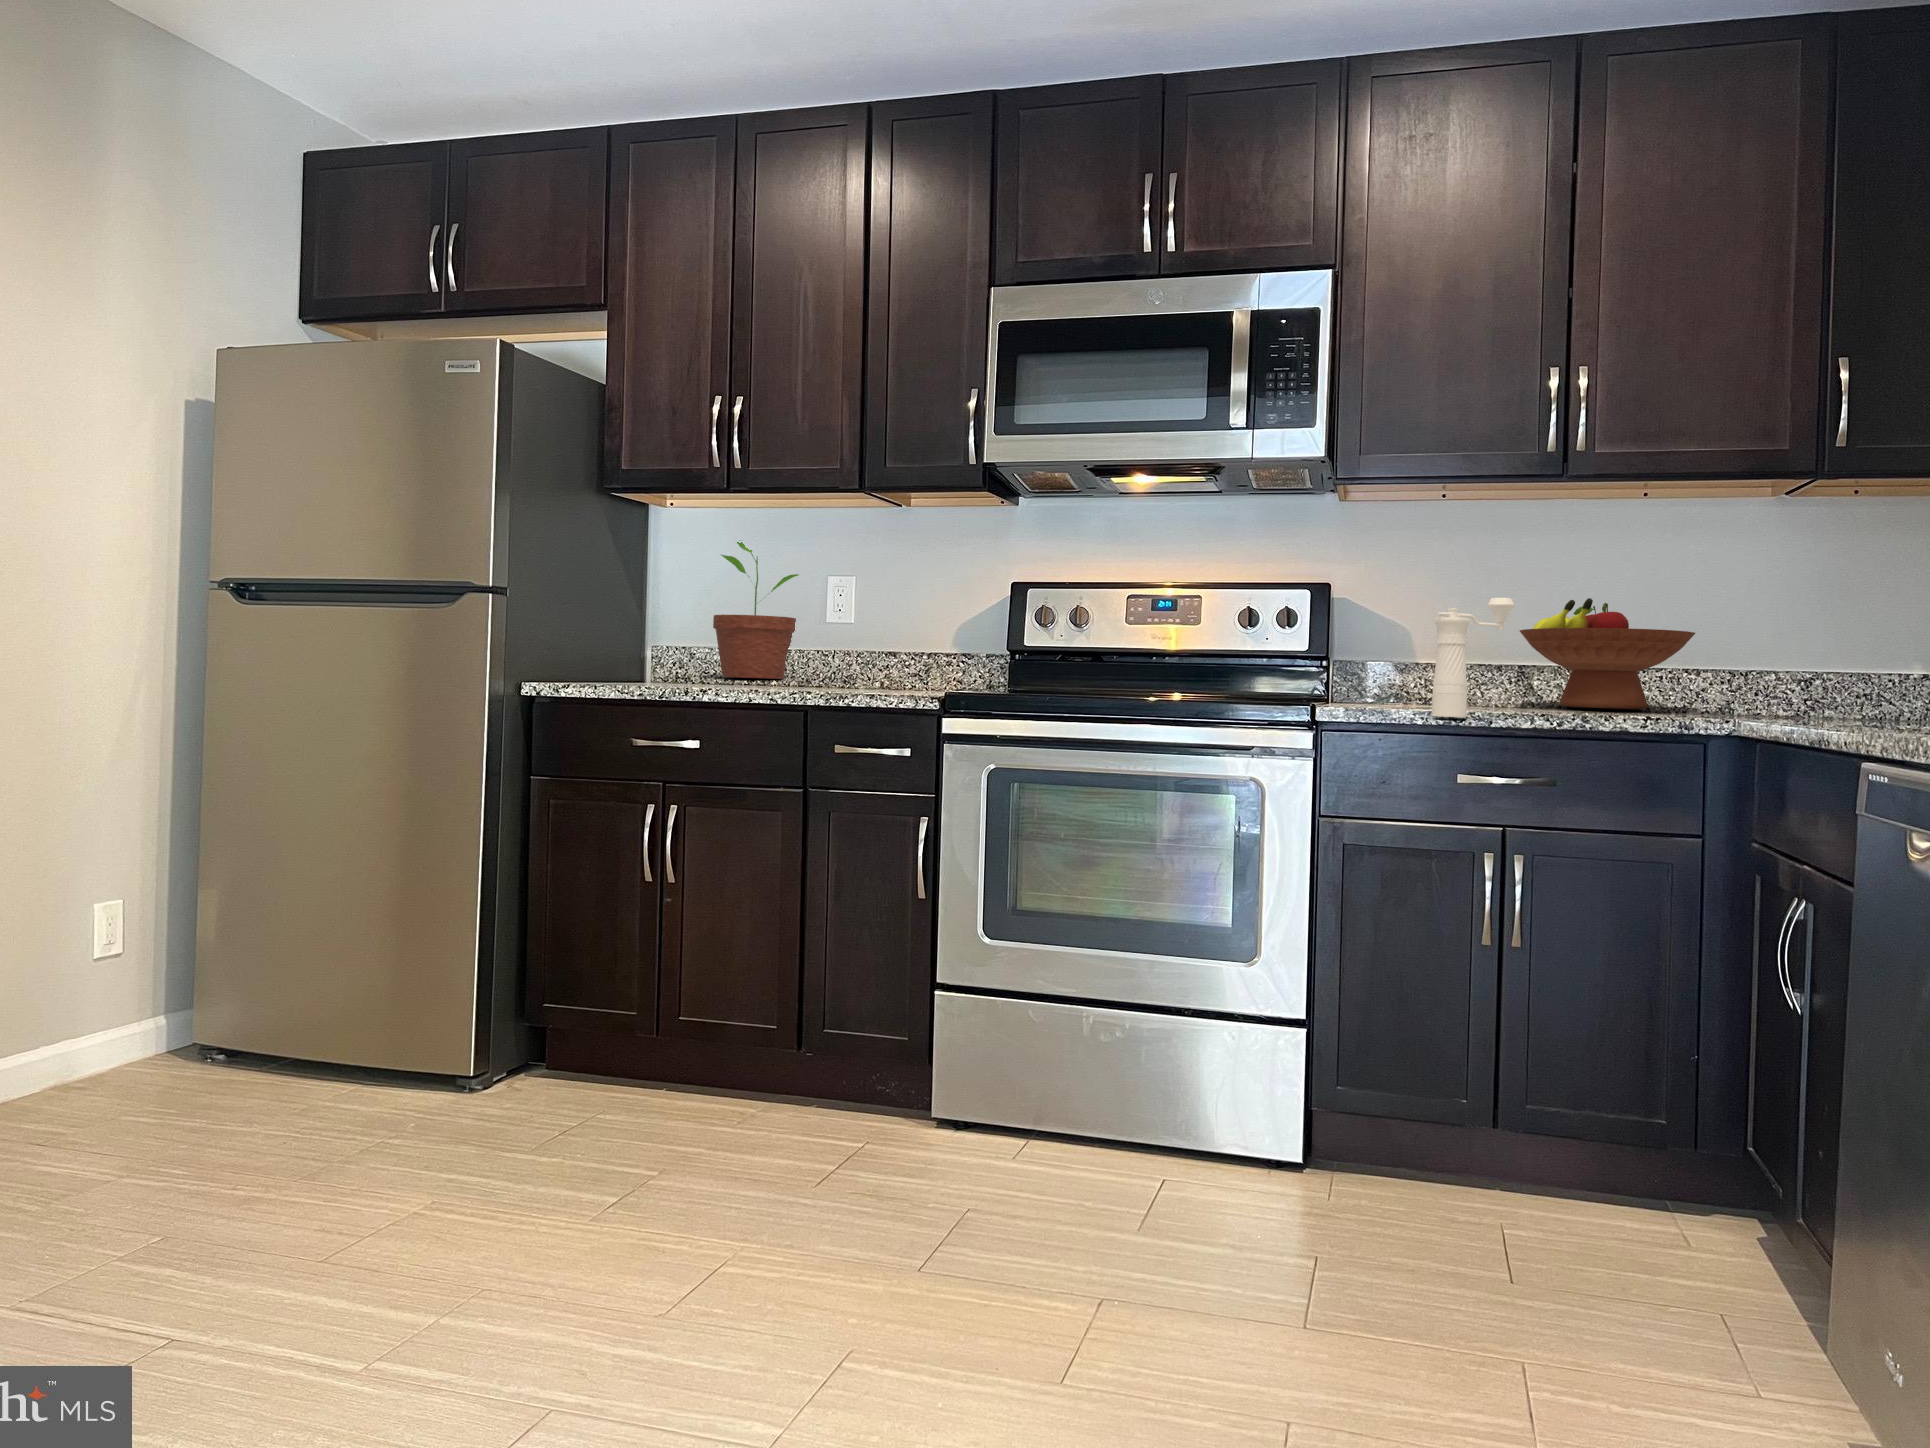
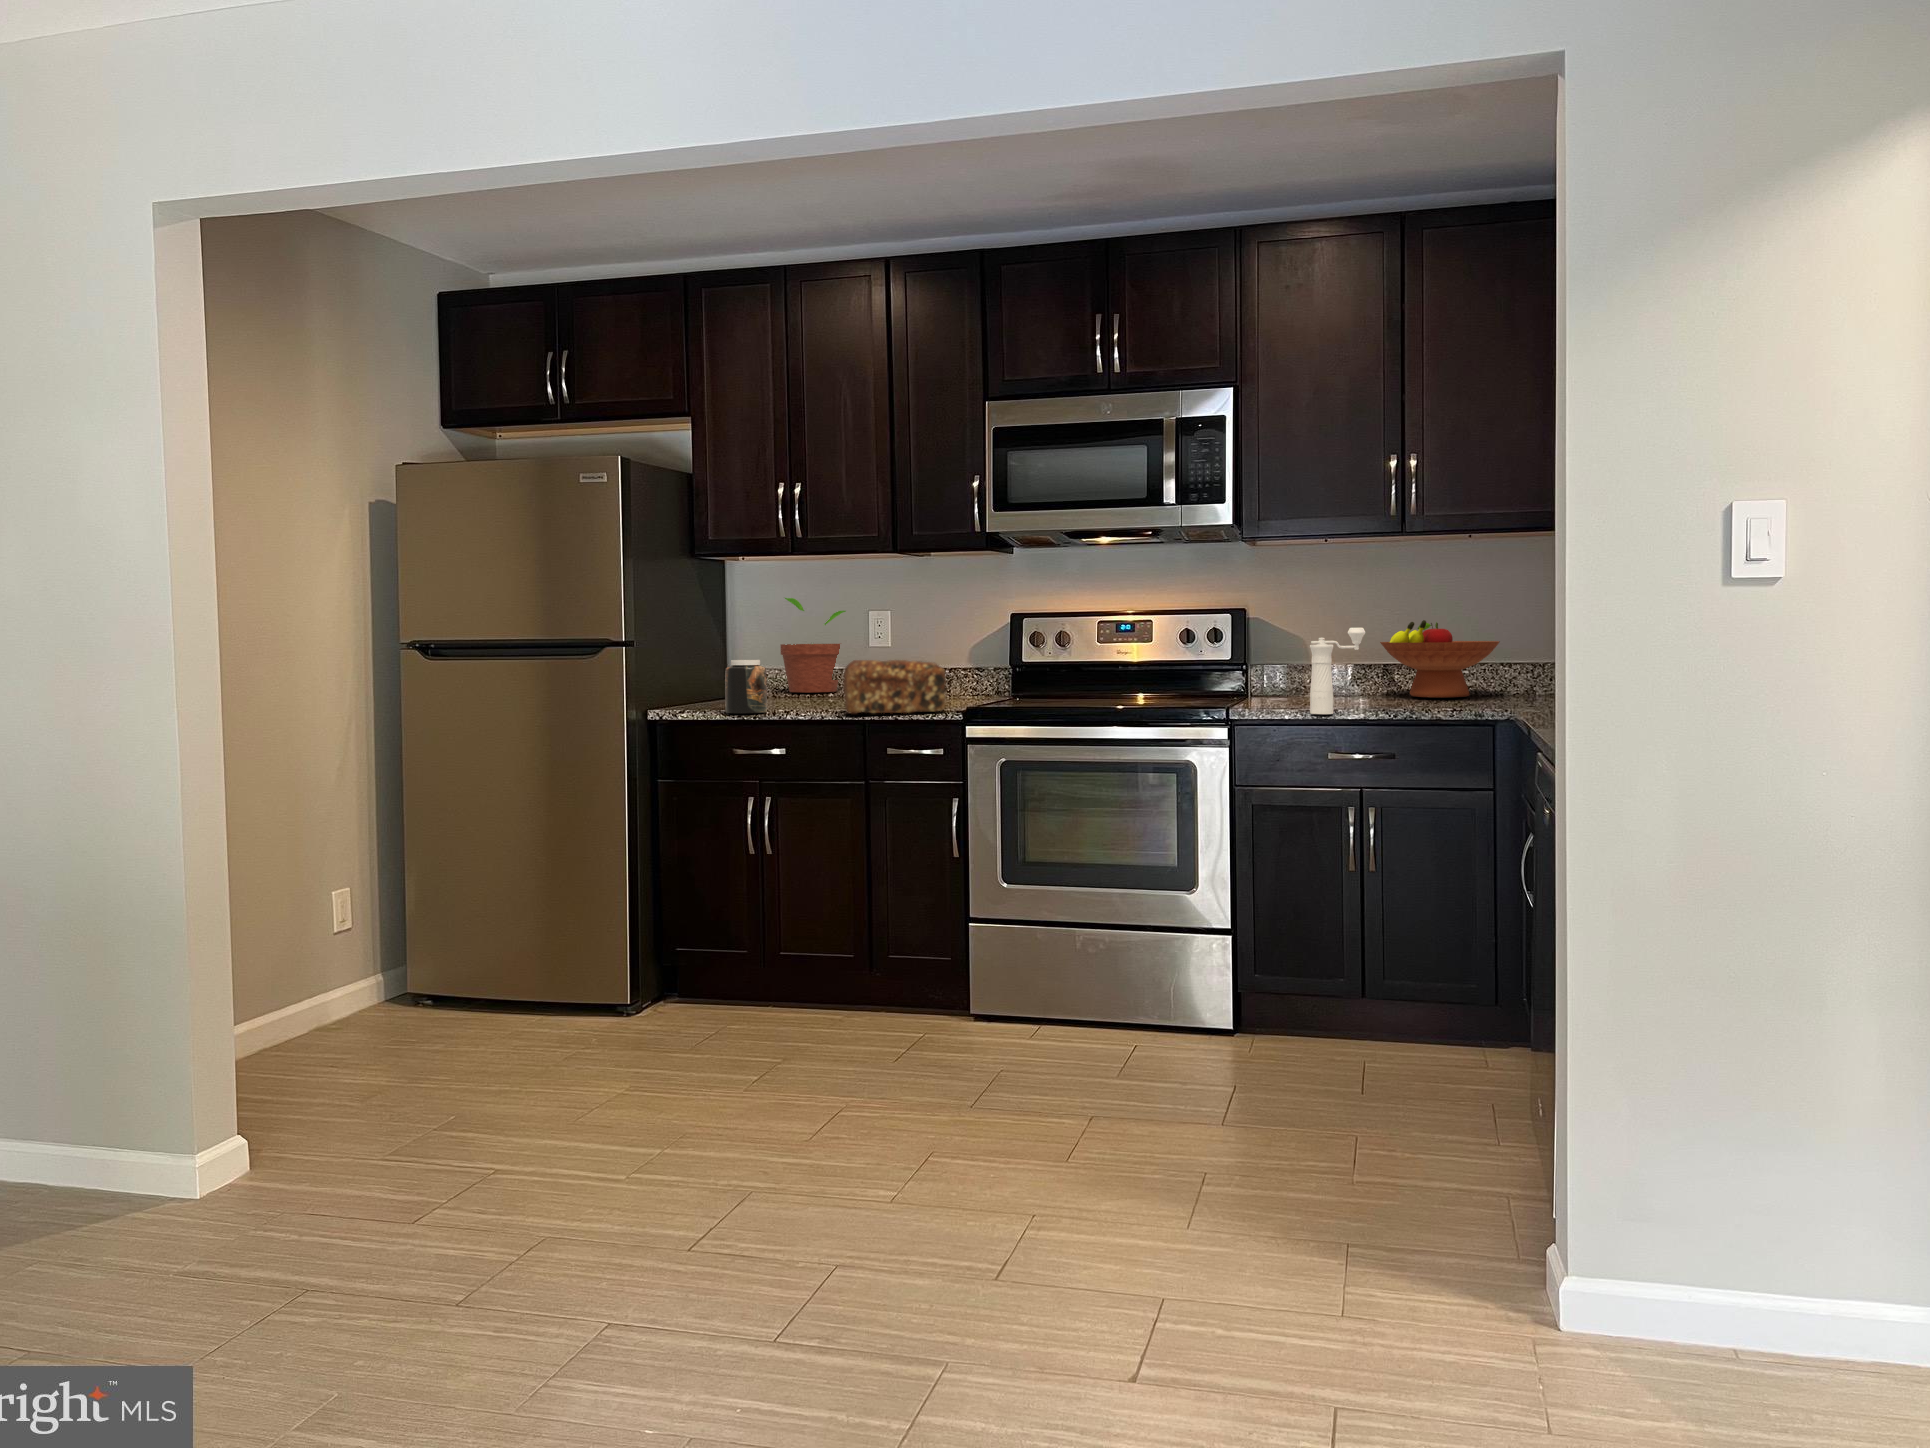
jar: none [623,620,680,691] -> present [725,660,767,714]
bread loaf: none [780,623,918,698] -> present [843,660,946,714]

